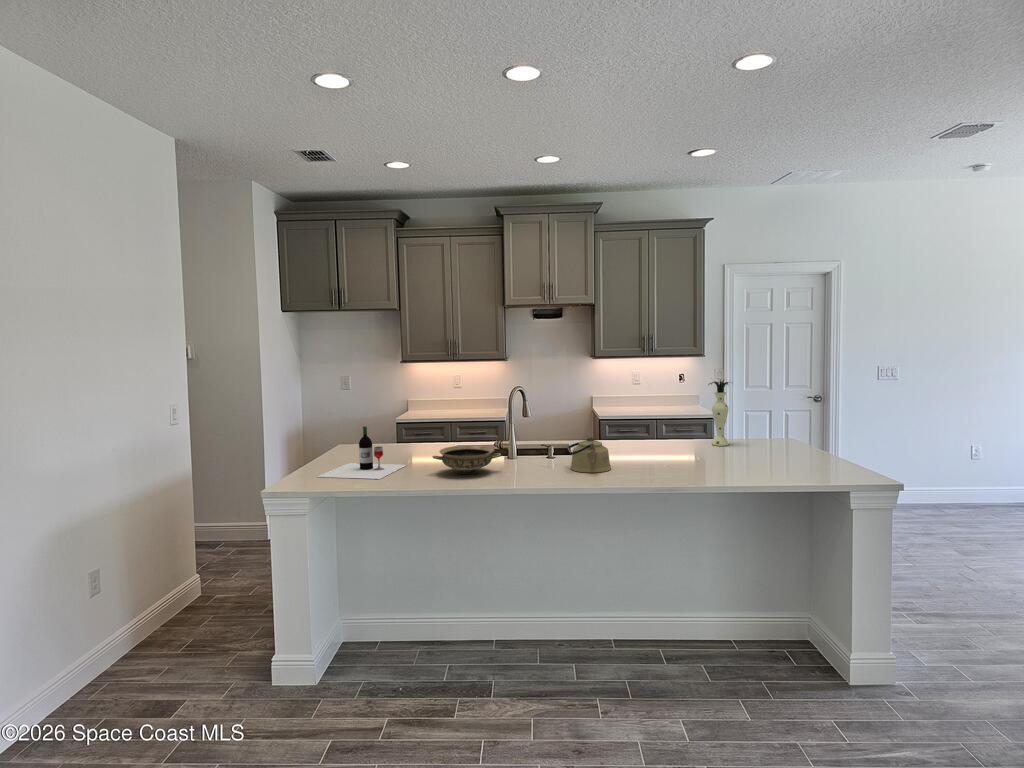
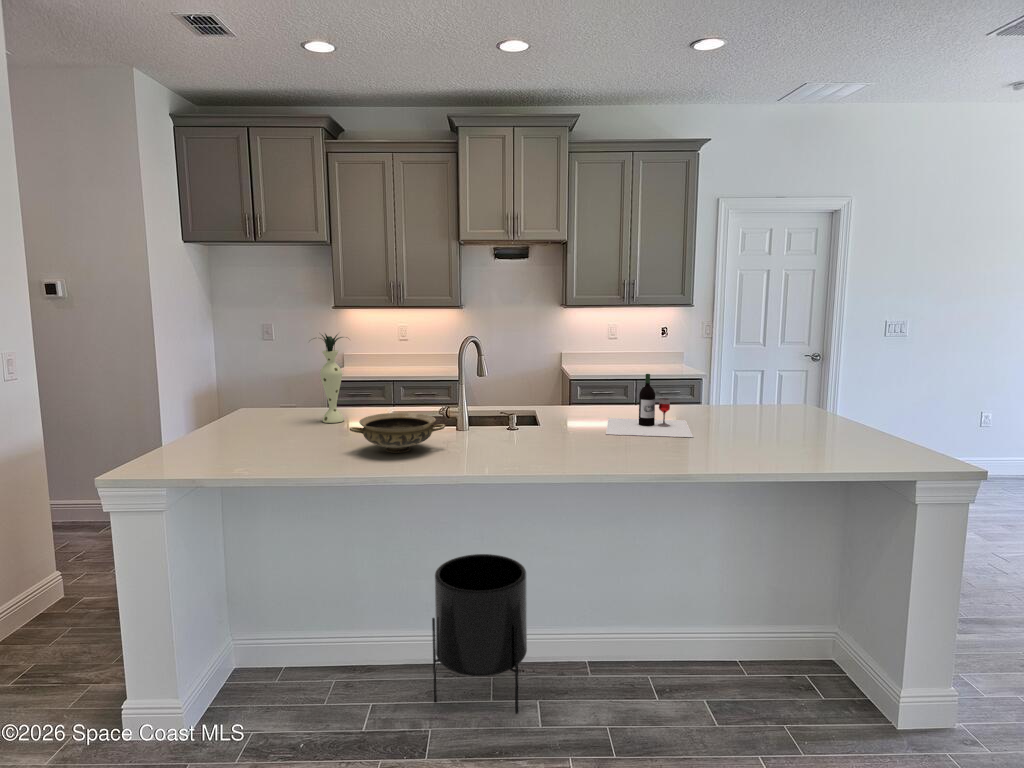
vase: present [710,380,729,446] -> present [320,334,344,423]
wine bottle: present [318,426,406,479] -> present [606,374,693,437]
kettle: present [567,437,611,473] -> none [535,403,593,452]
planter: none [493,553,564,672] -> present [432,554,527,714]

